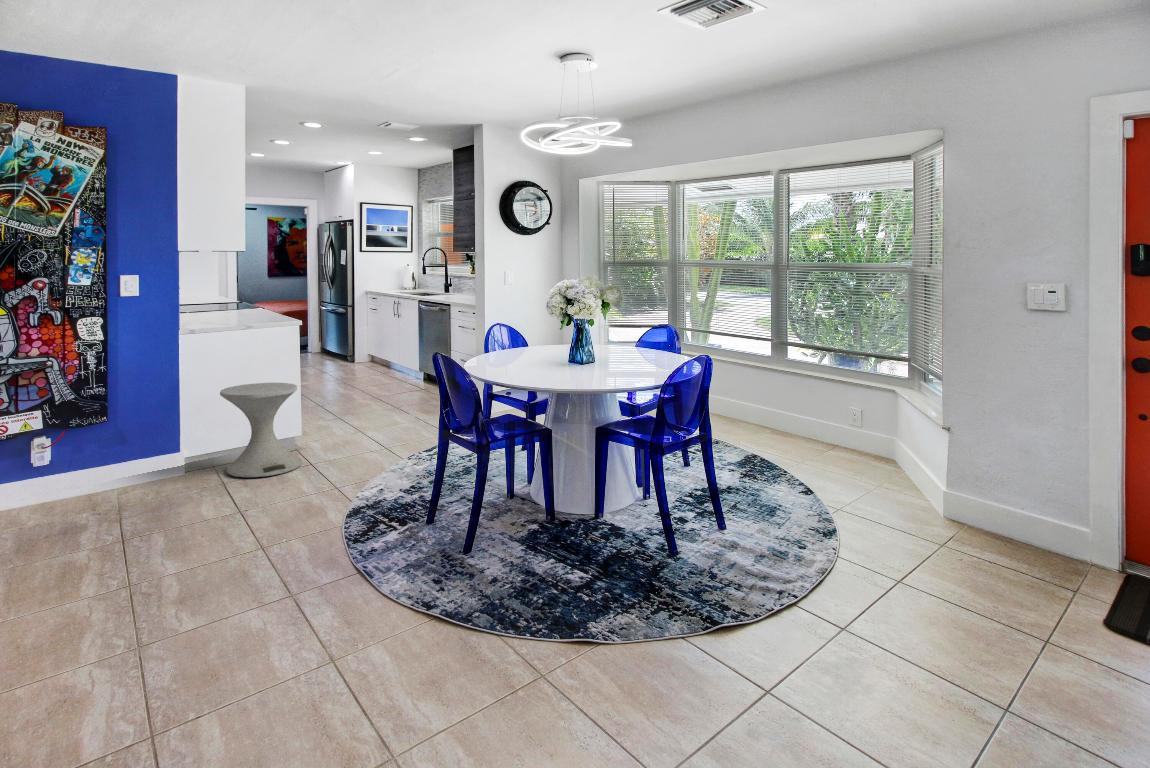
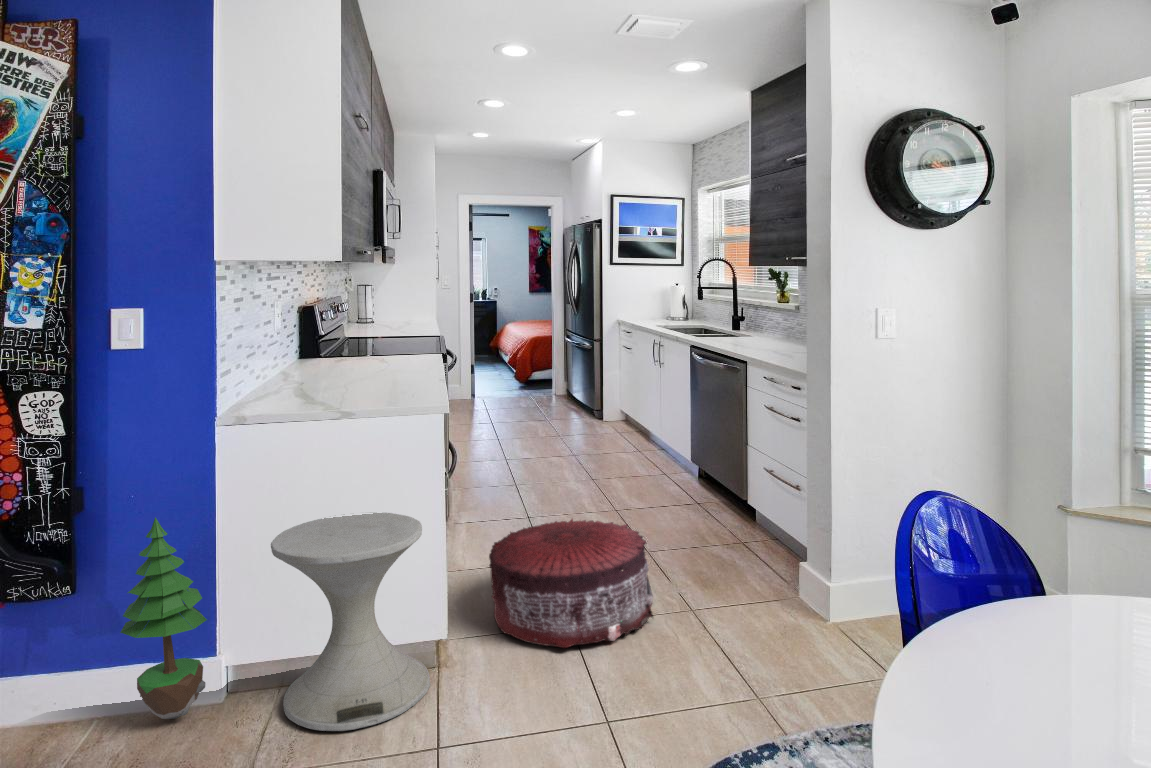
potted tree: none [140,381,185,484] -> present [120,517,207,719]
pouf: none [321,392,409,446] -> present [489,519,653,648]

